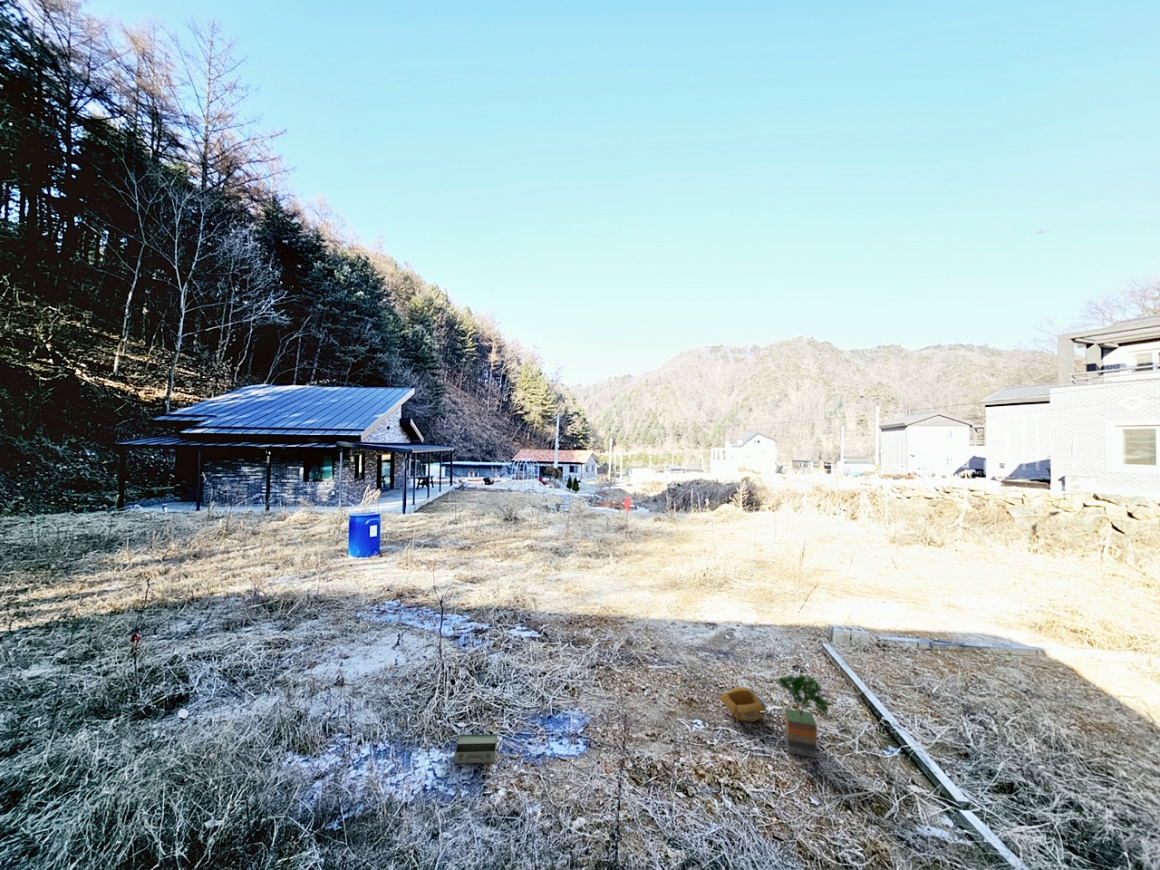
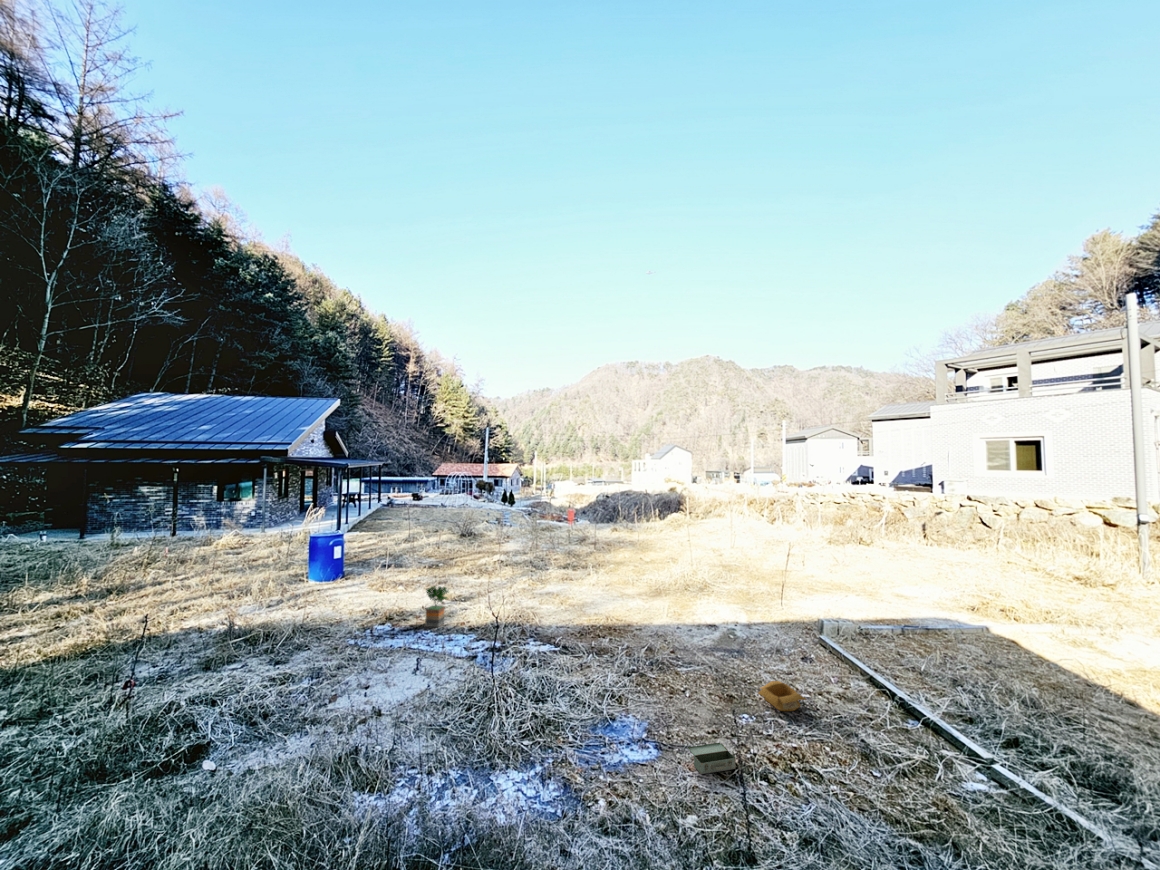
potted tree: present [777,675,828,758] -> present [425,586,448,627]
toolbox: present [454,734,497,763] -> present [688,743,735,774]

